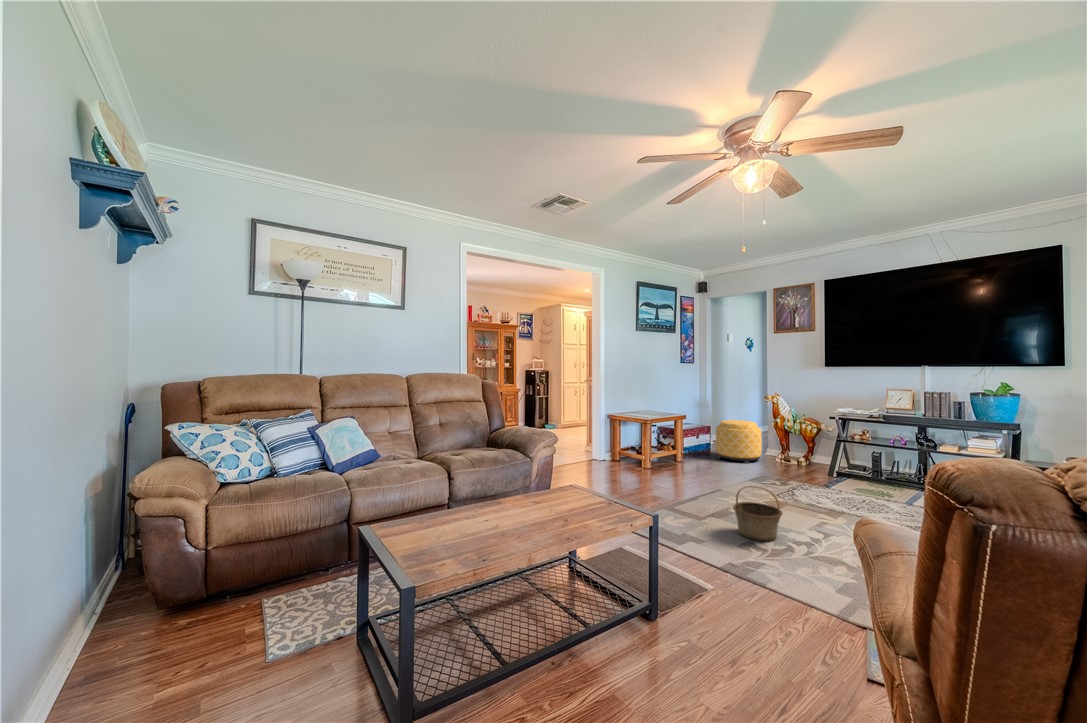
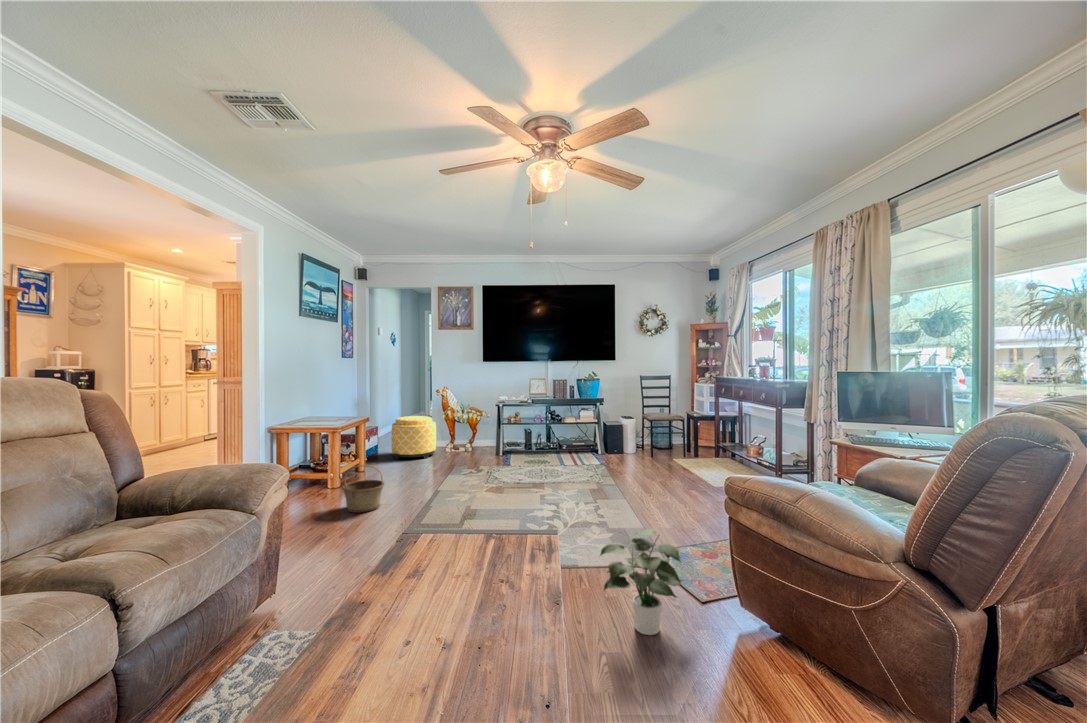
basket: present [733,486,783,541] -> present [342,465,385,512]
potted plant: none [693,560,797,669] -> present [600,529,682,635]

